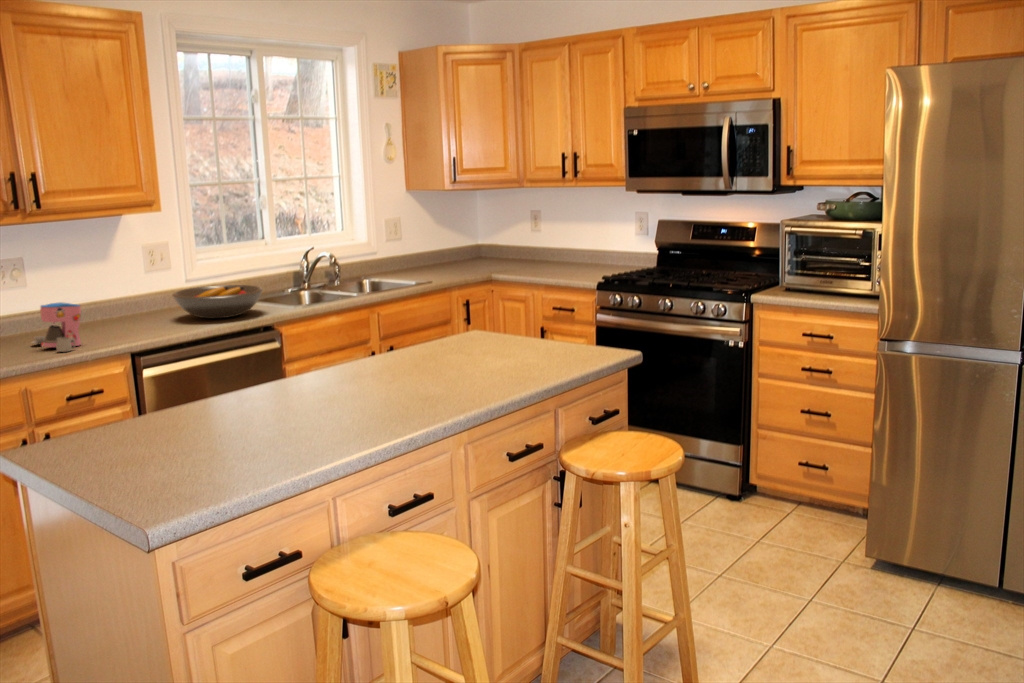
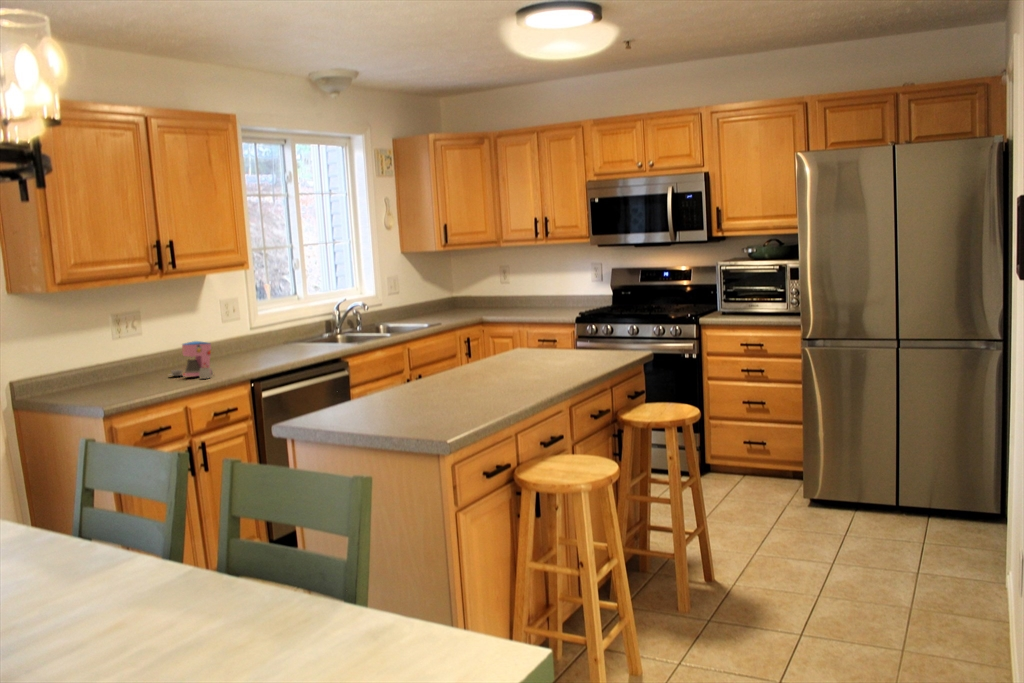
fruit bowl: present [172,285,263,318] -> none [257,327,330,354]

